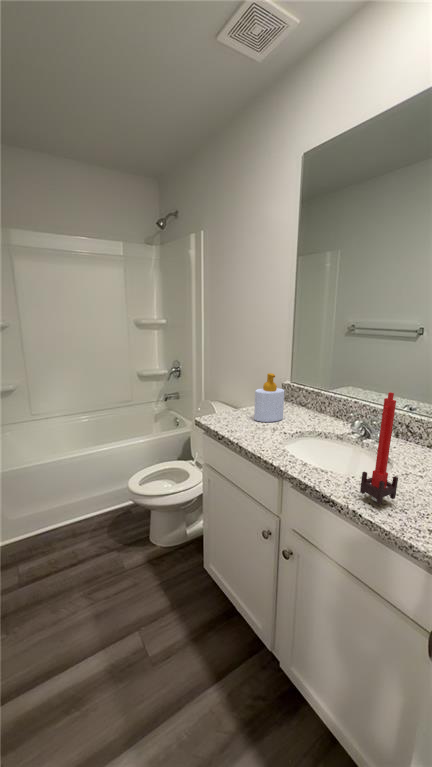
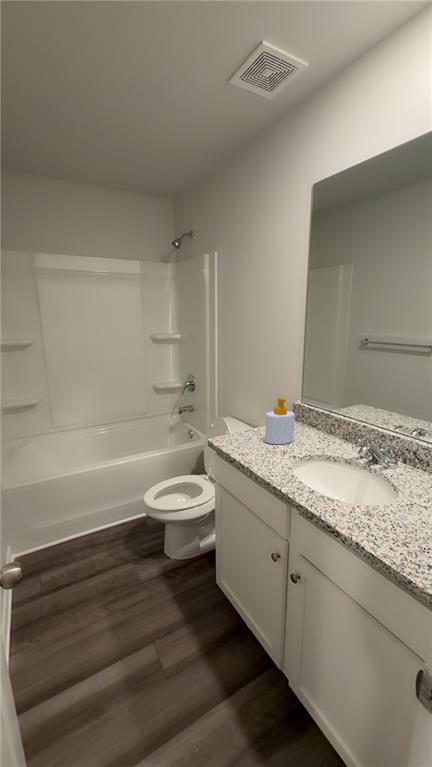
candle: present [360,392,398,504] -> none [364,433,400,537]

